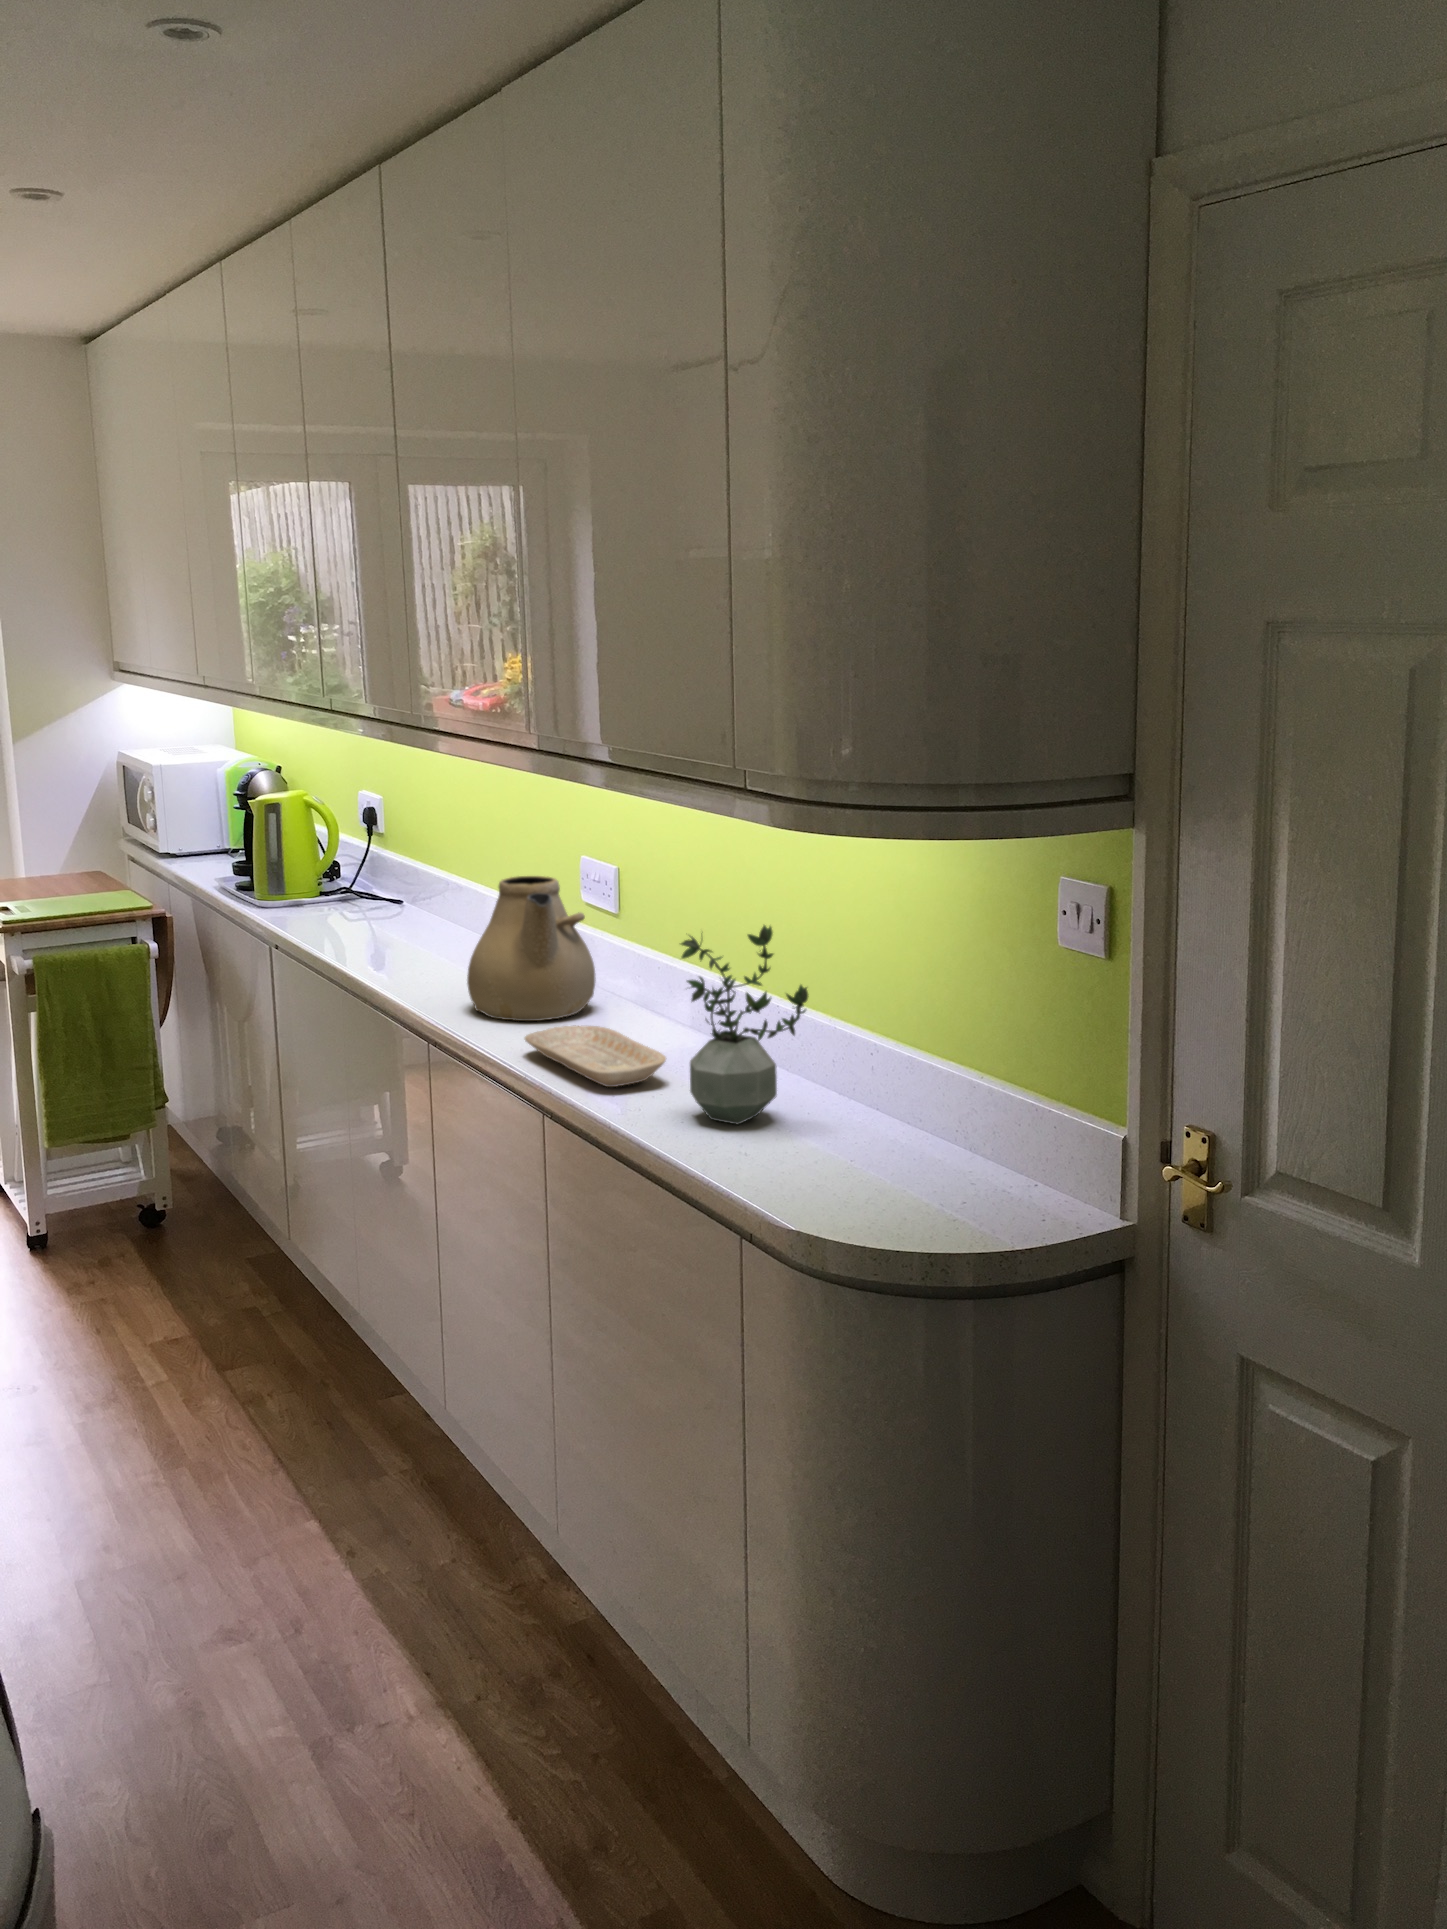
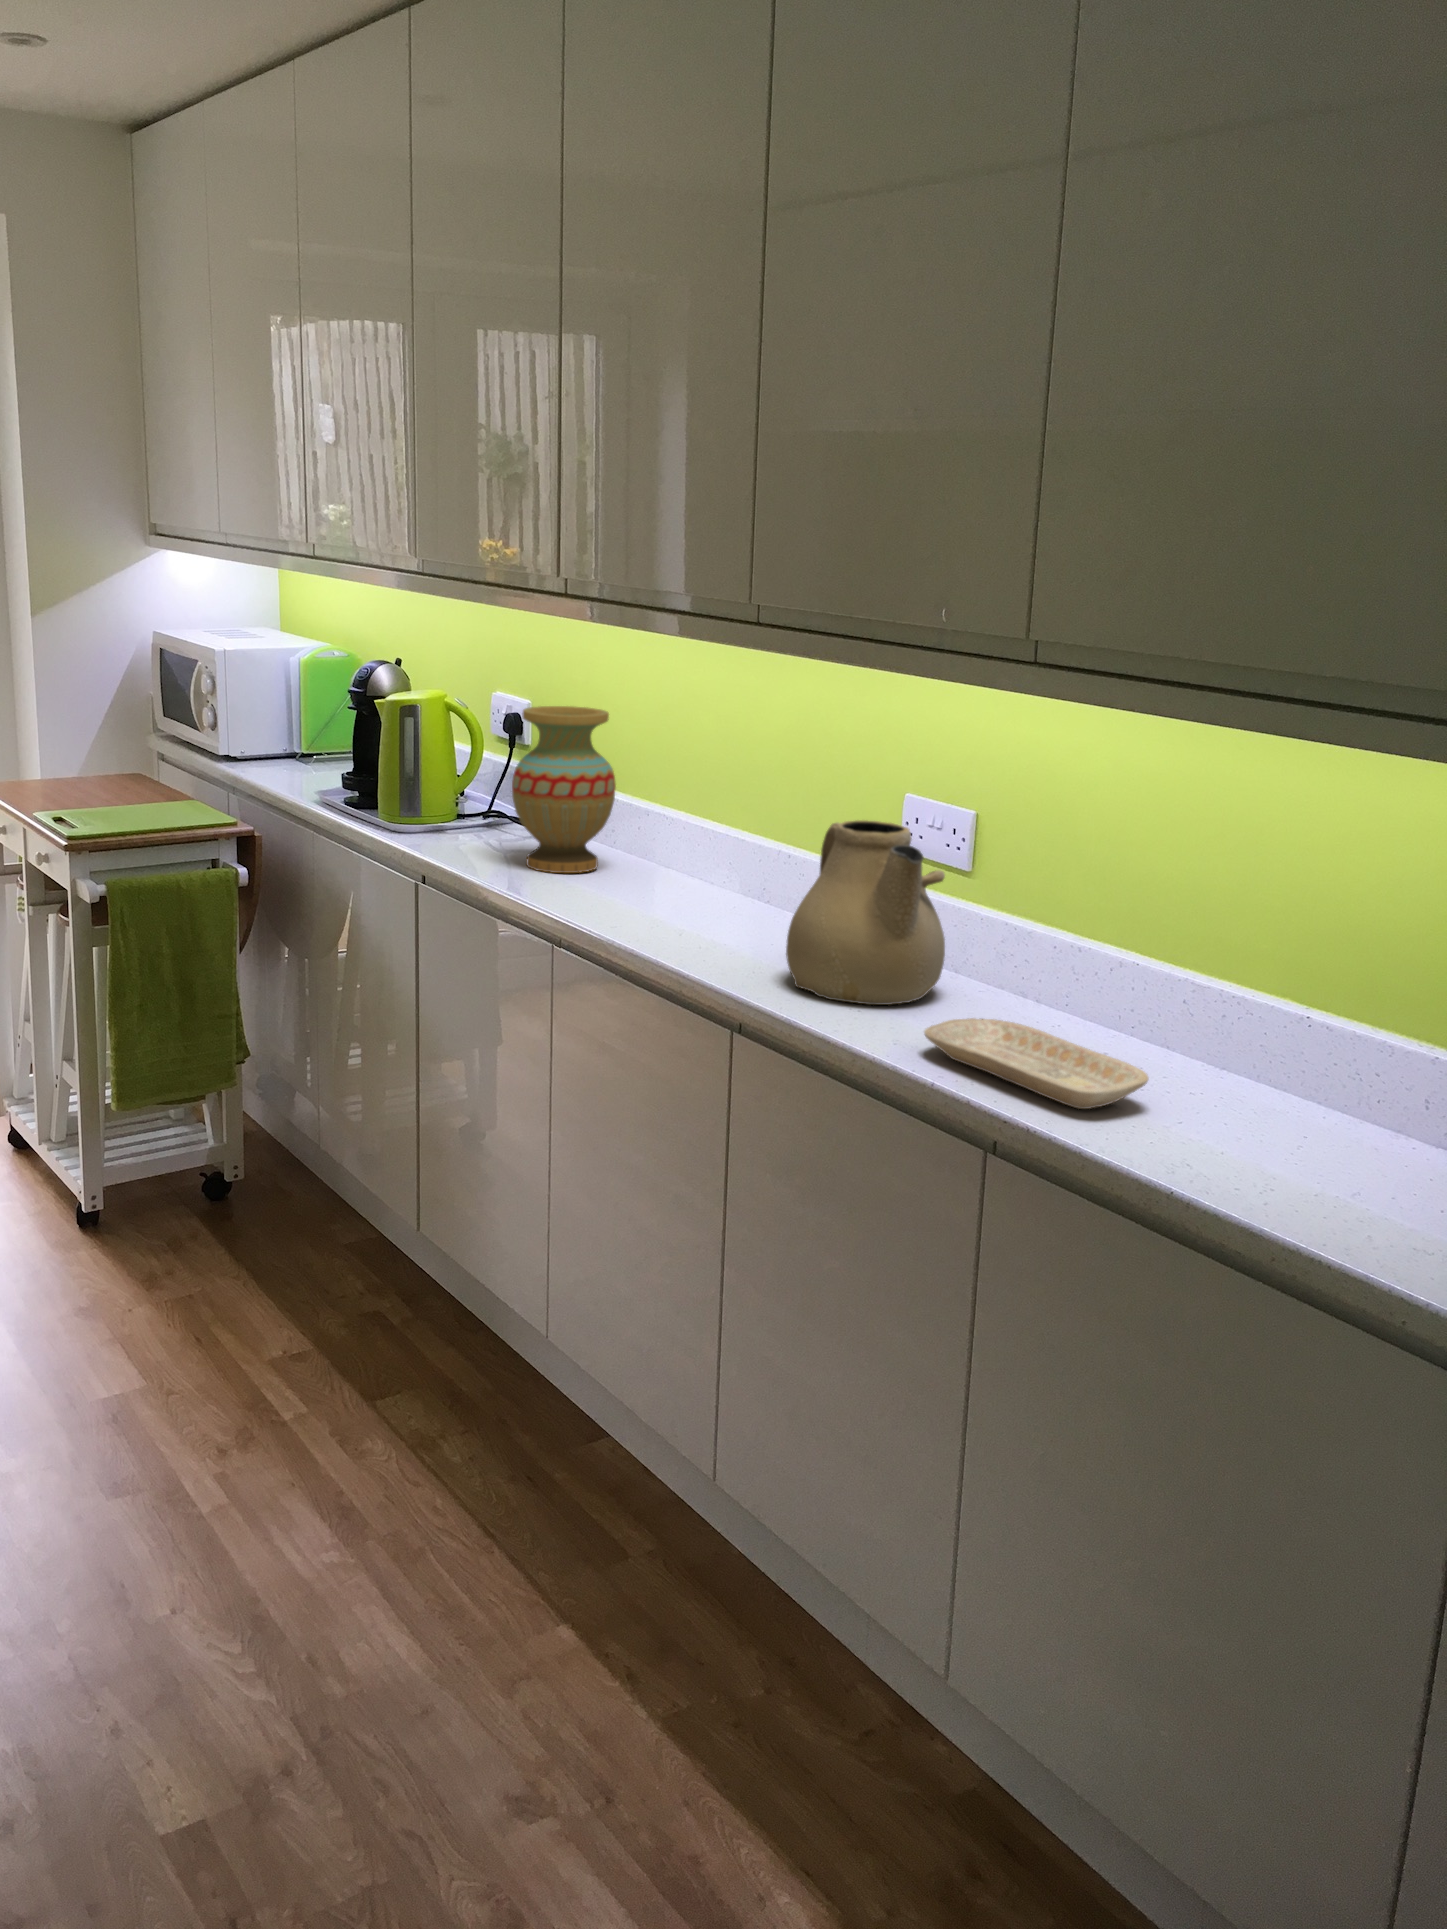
vase: none [330,798,417,934] -> present [512,706,616,873]
potted plant: present [681,925,809,1124] -> none [1229,915,1420,1173]

